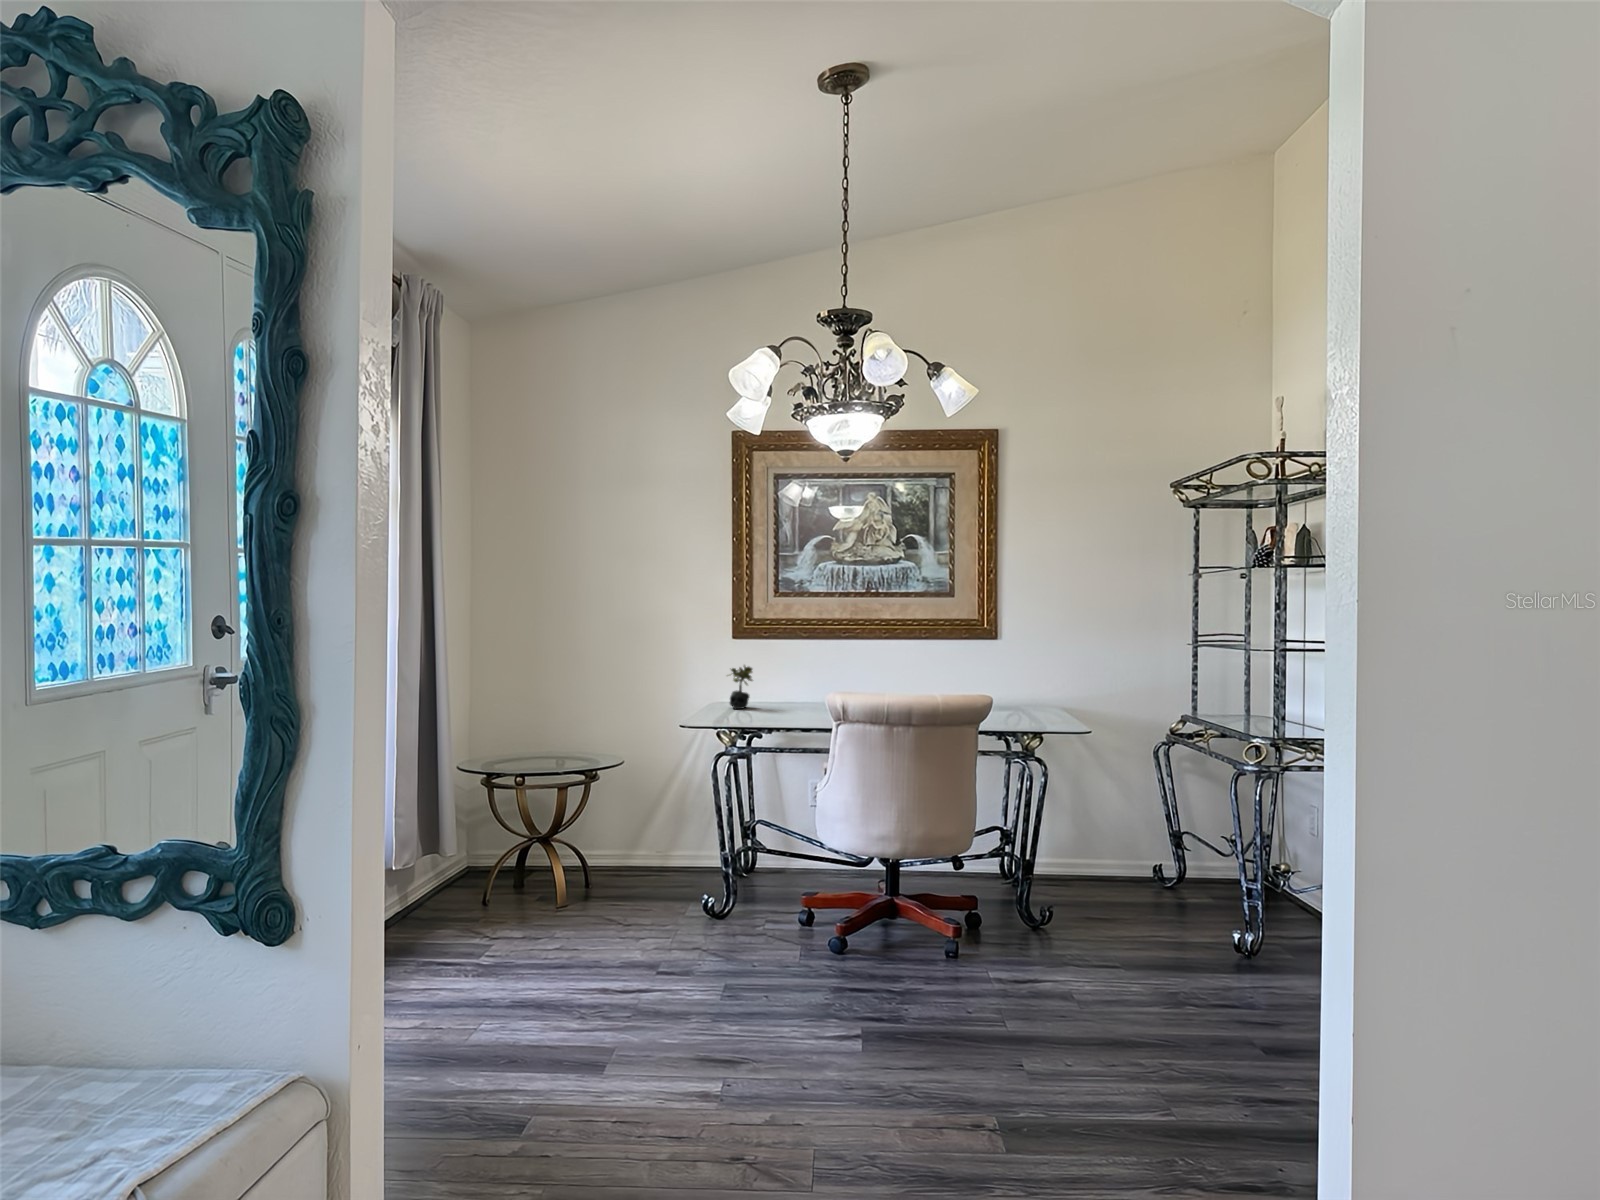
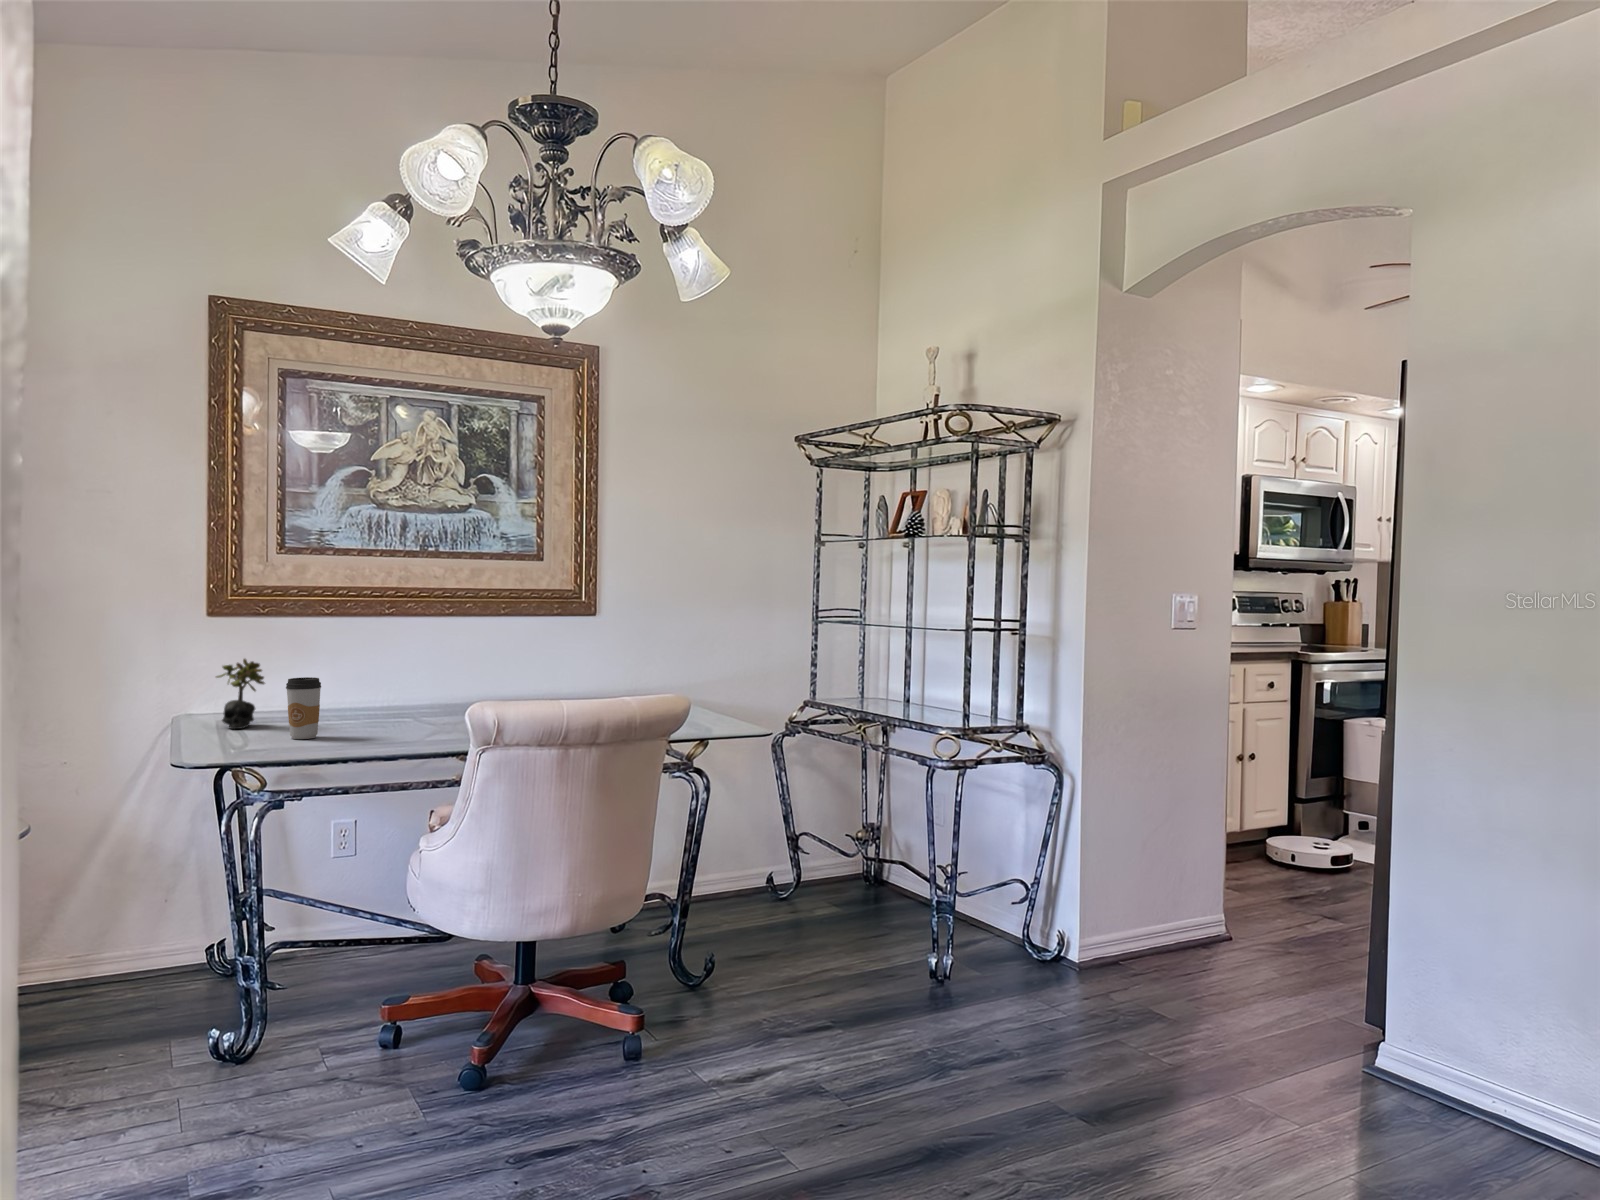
coffee cup: none [755,677,776,717] -> present [286,677,321,739]

